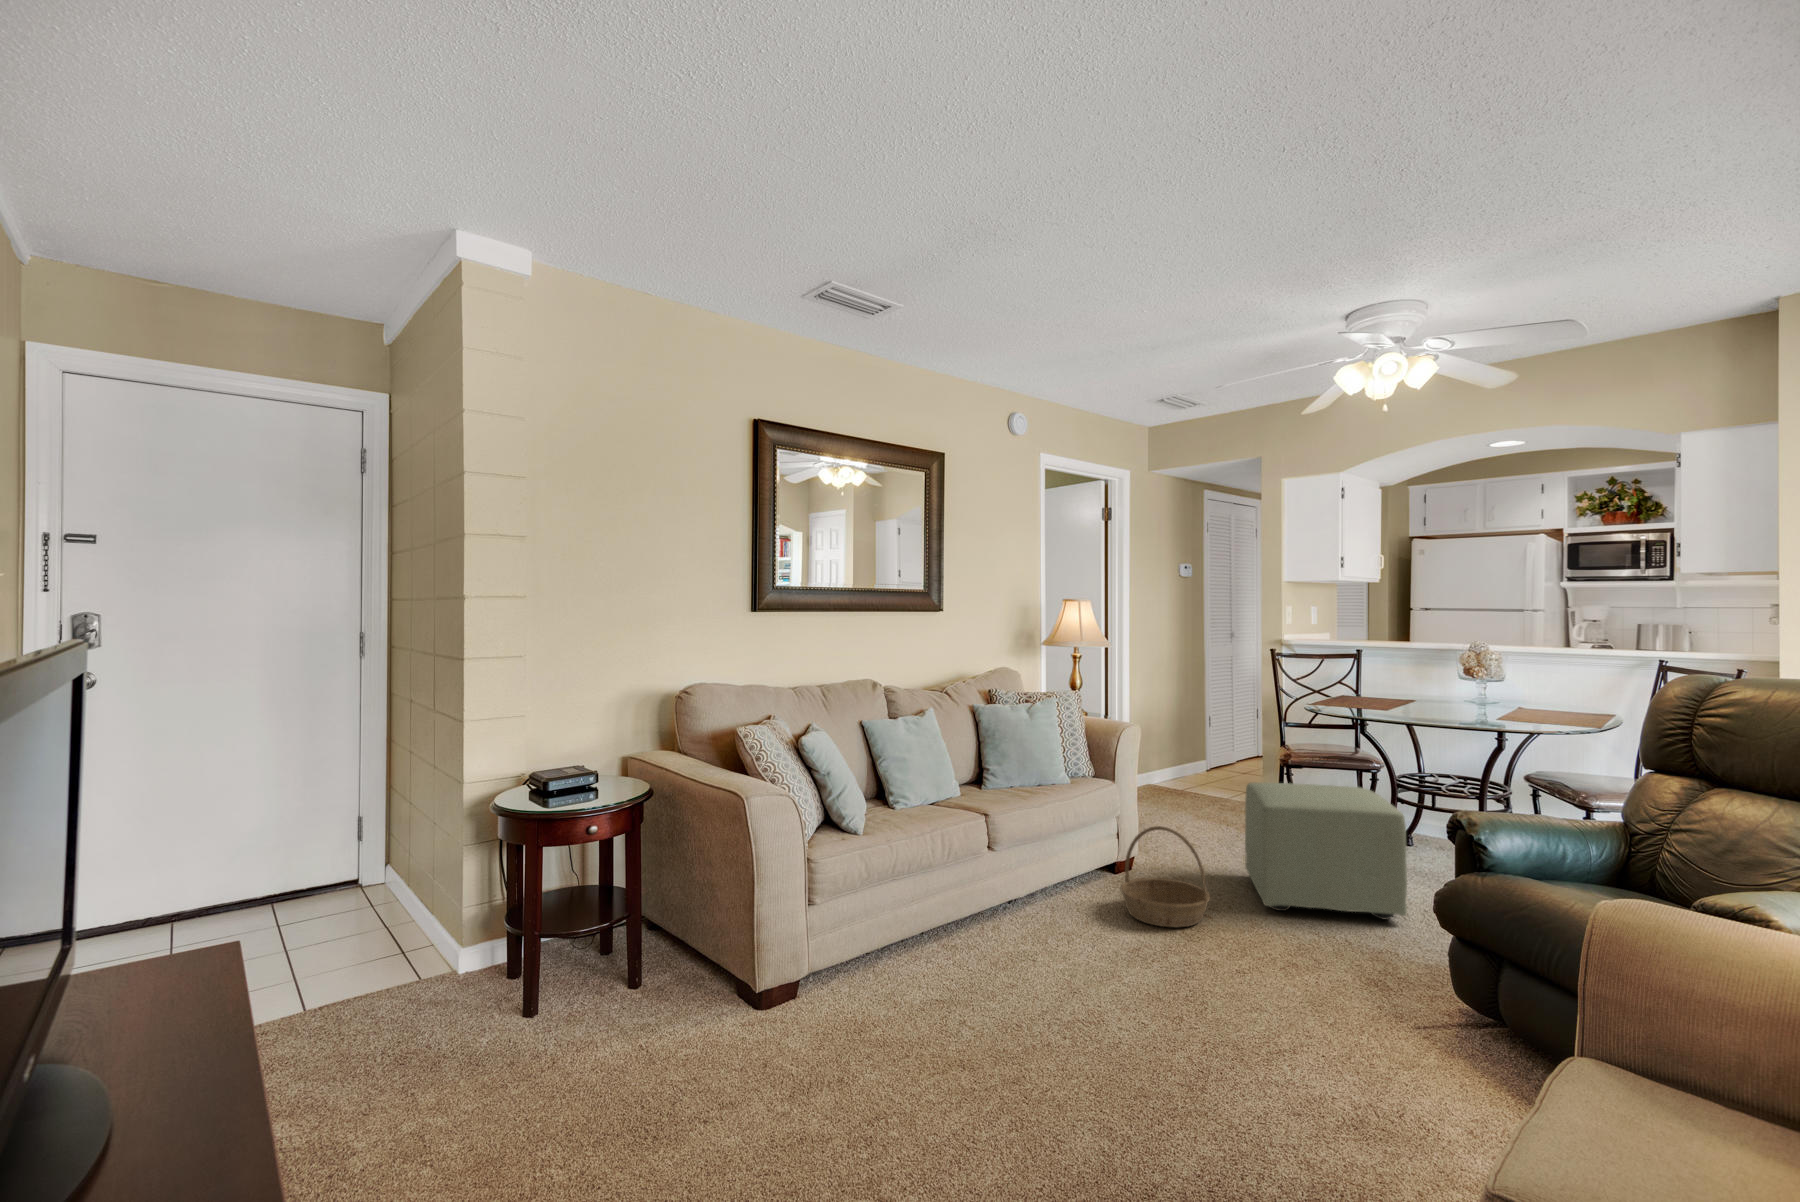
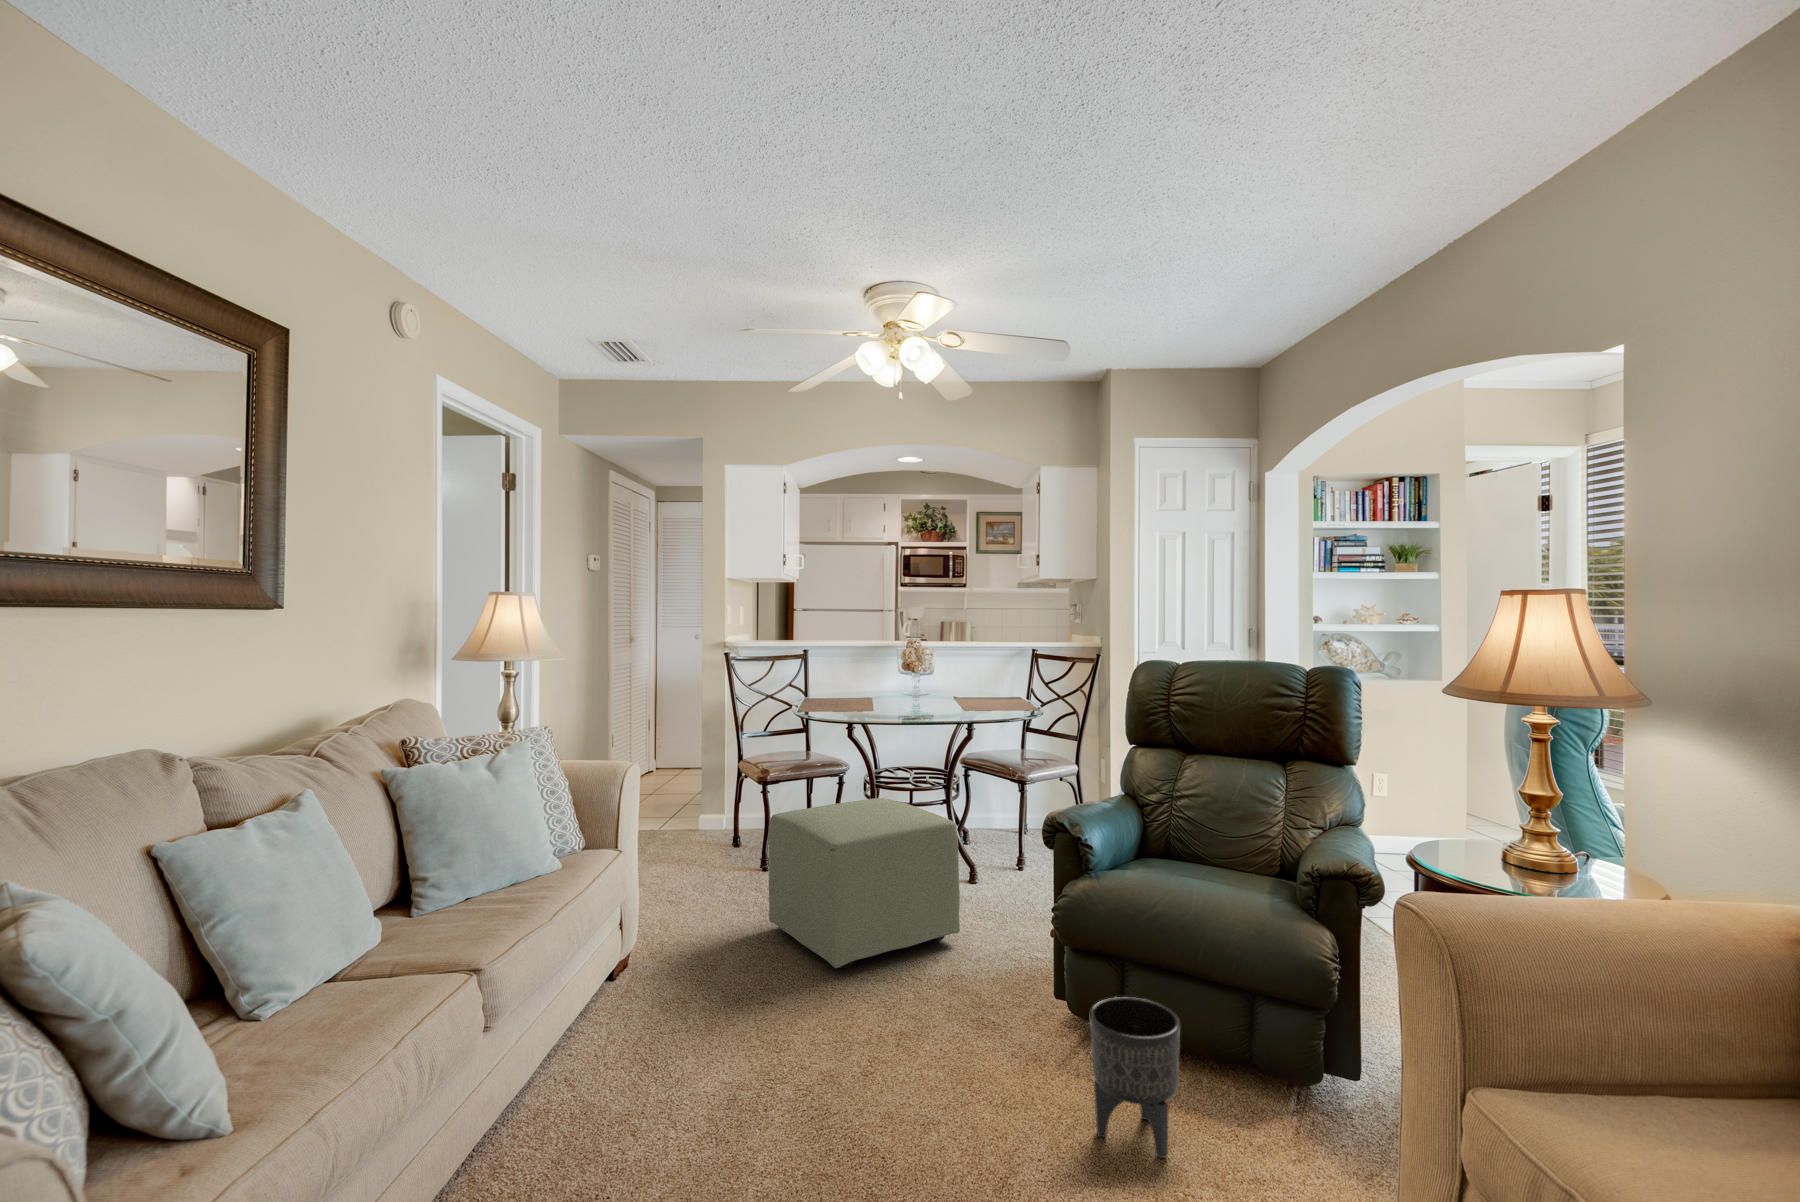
basket: present [1120,826,1210,927] -> none [671,903,796,1051]
planter: none [1363,948,1446,1076] -> present [1089,997,1180,1158]

